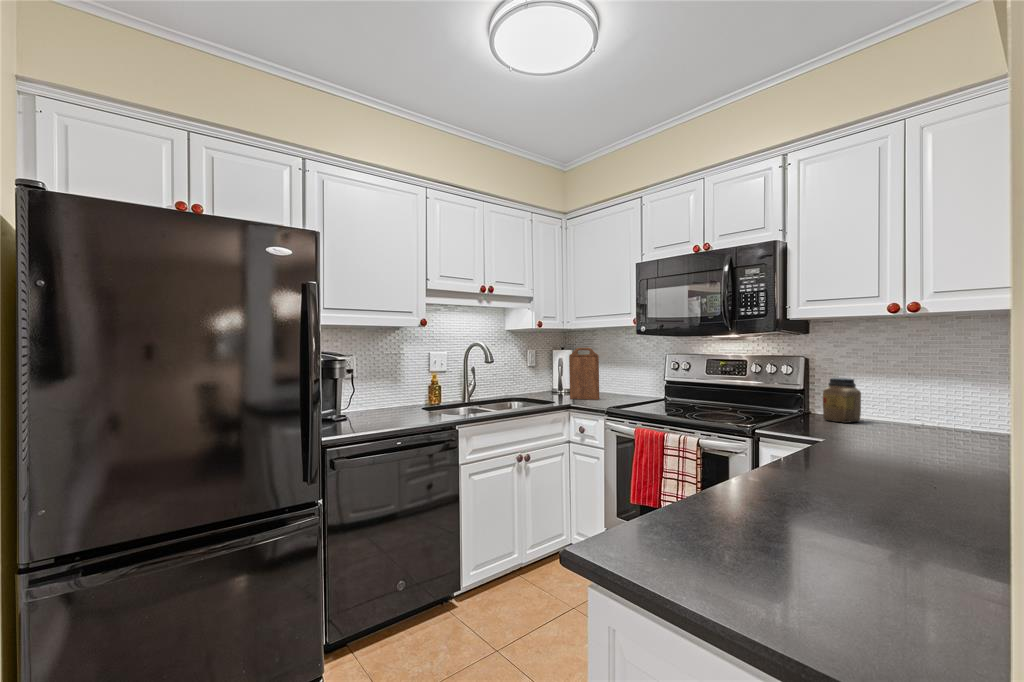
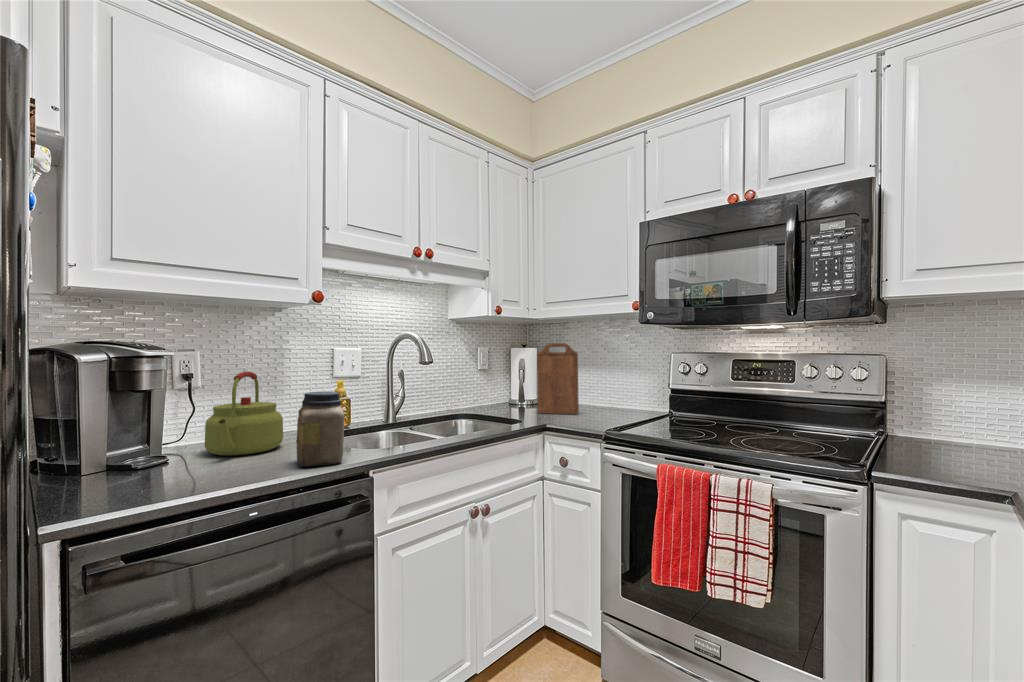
kettle: none [365,369,406,416] -> present [205,371,283,456]
jar: present [823,378,861,423] -> present [296,392,344,467]

